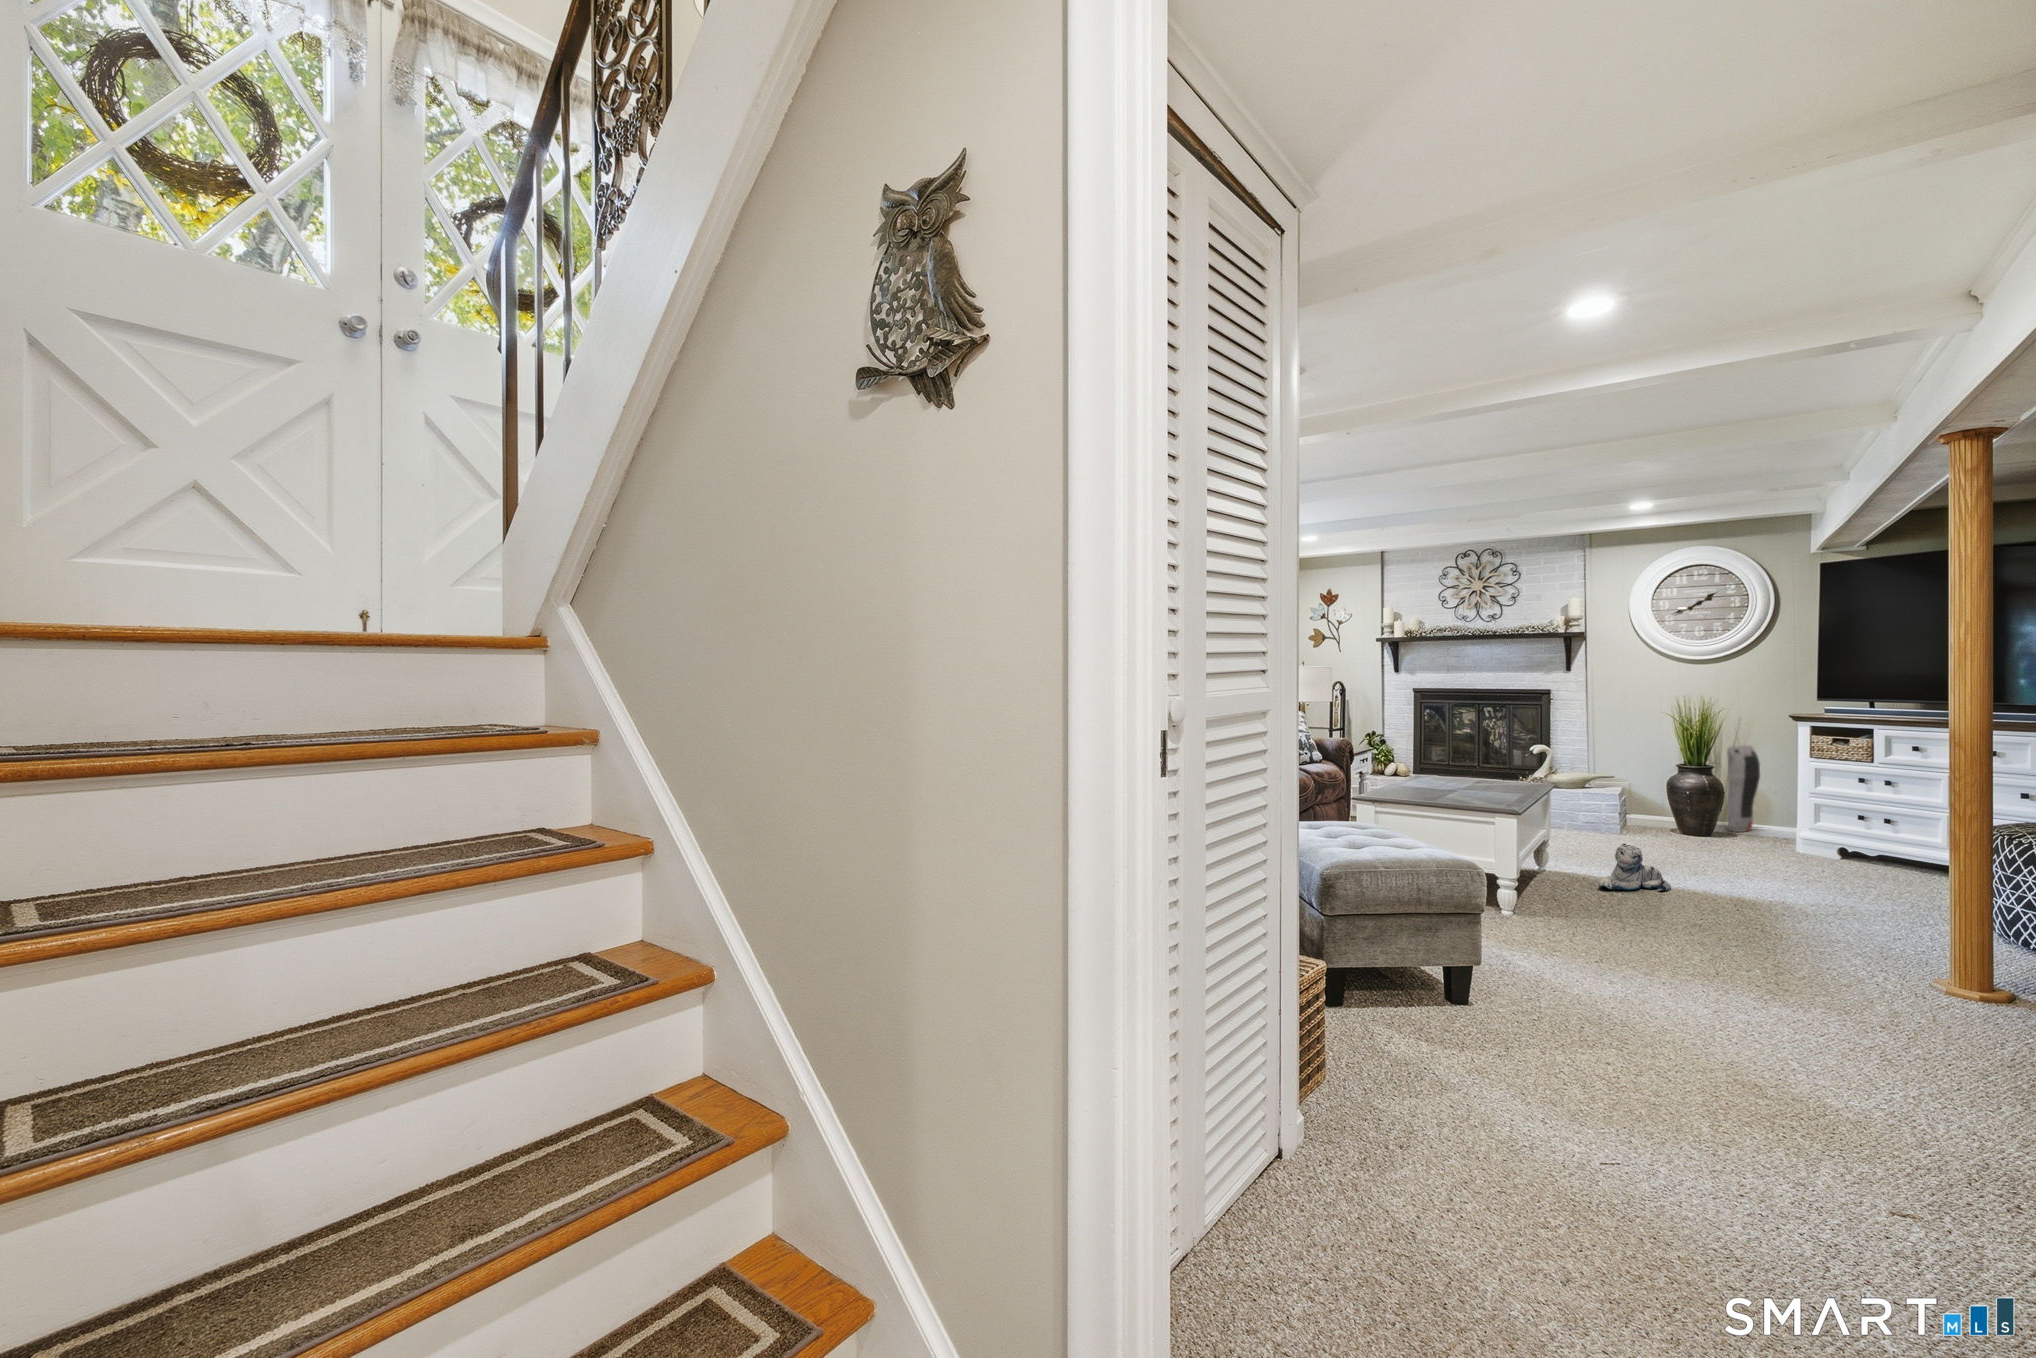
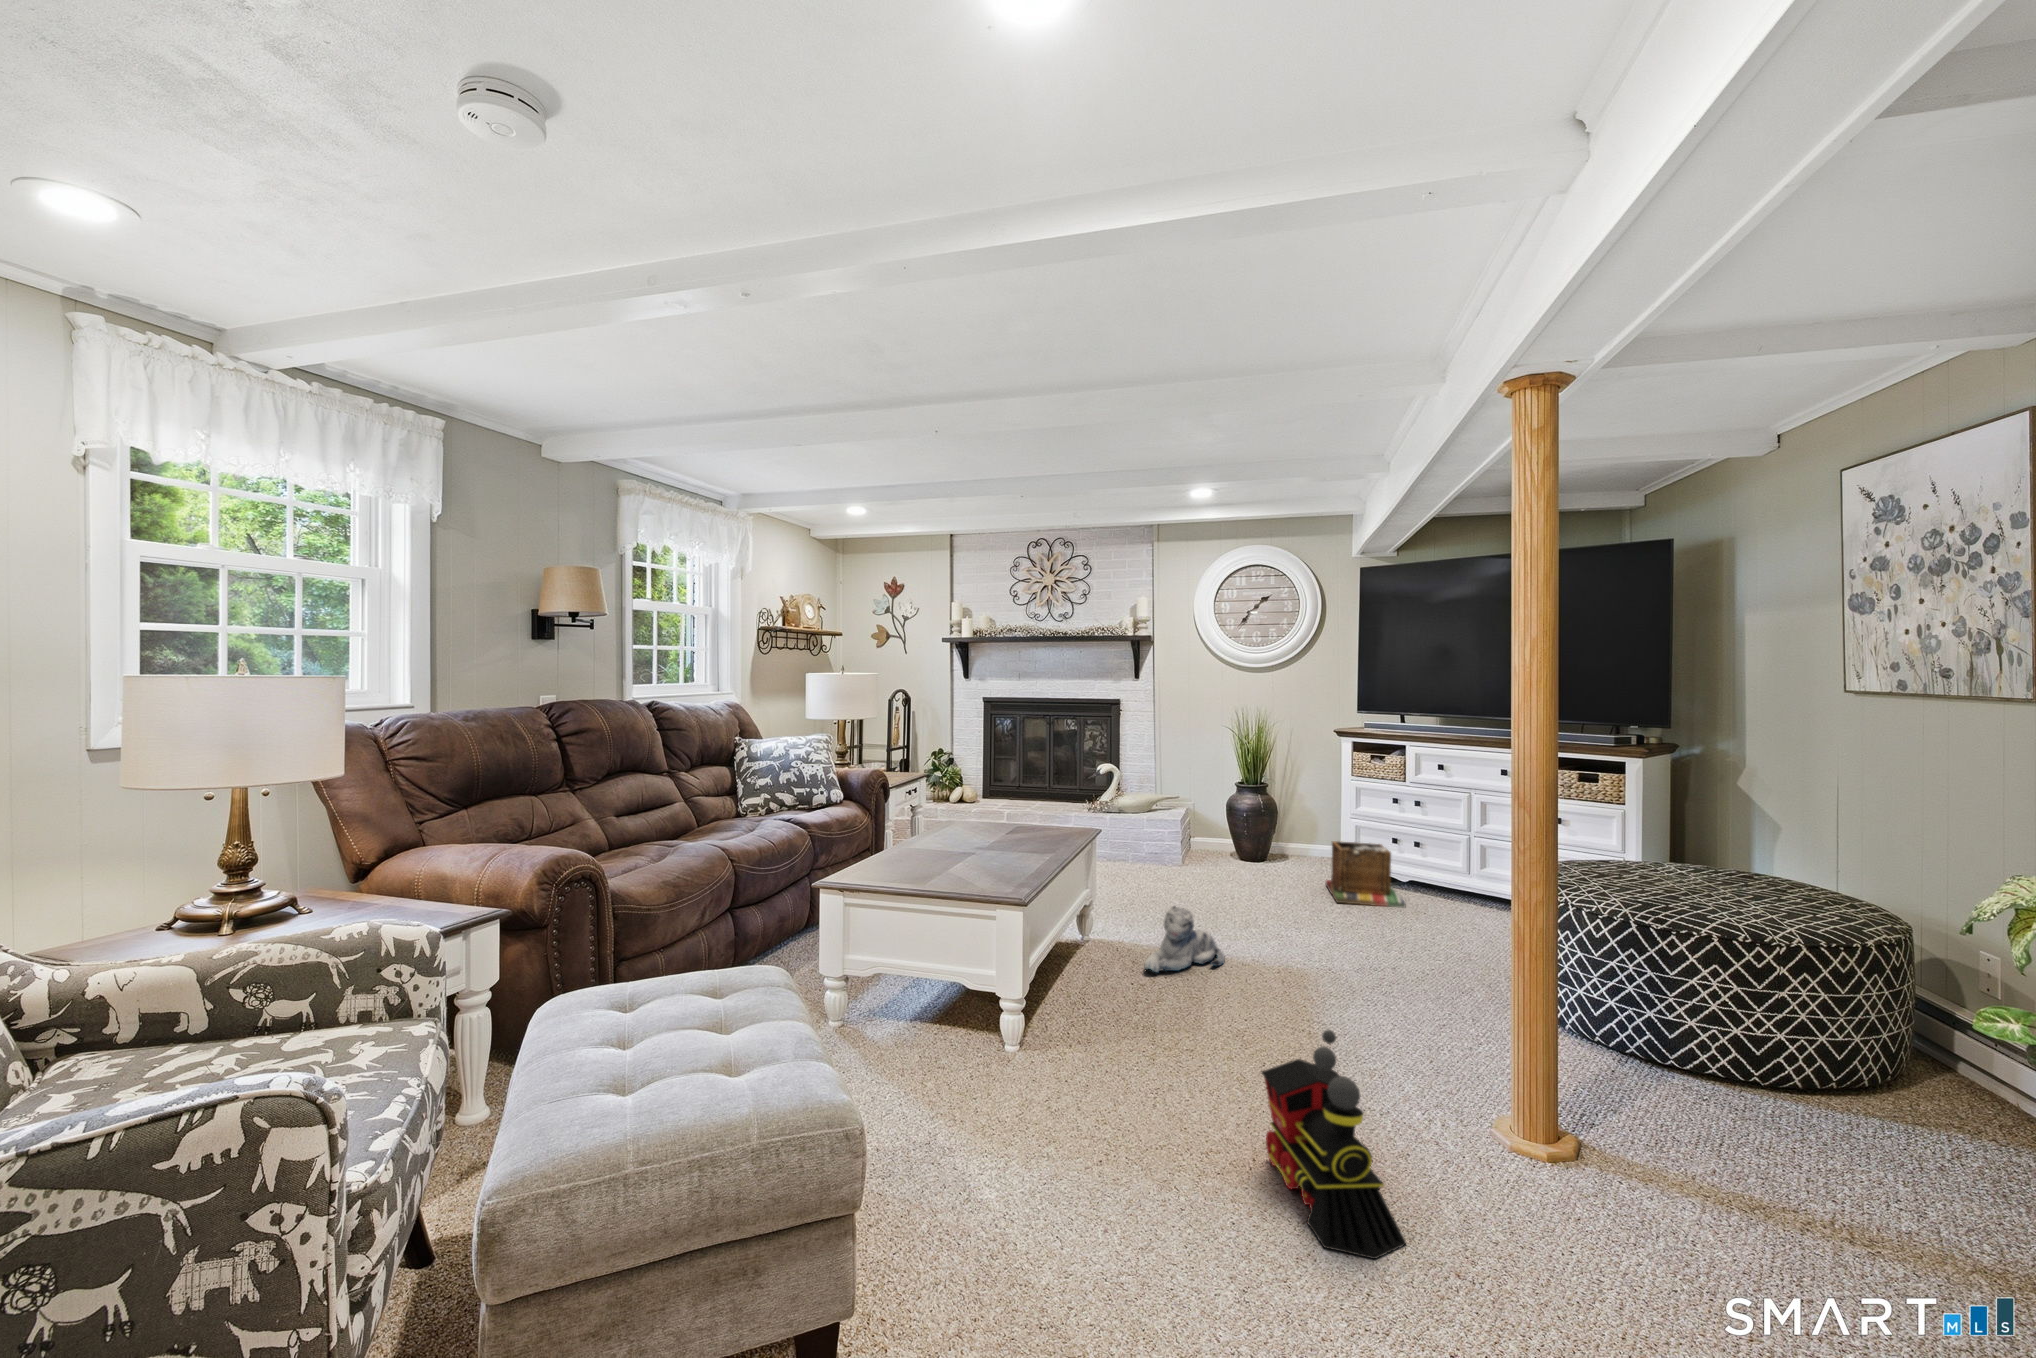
air purifier: present [1727,745,1760,832] -> none [1279,760,1307,854]
laundry basket: none [1778,815,1866,874] -> present [1325,841,1405,907]
toy train: none [1703,887,1807,1002] -> present [1261,1030,1406,1259]

